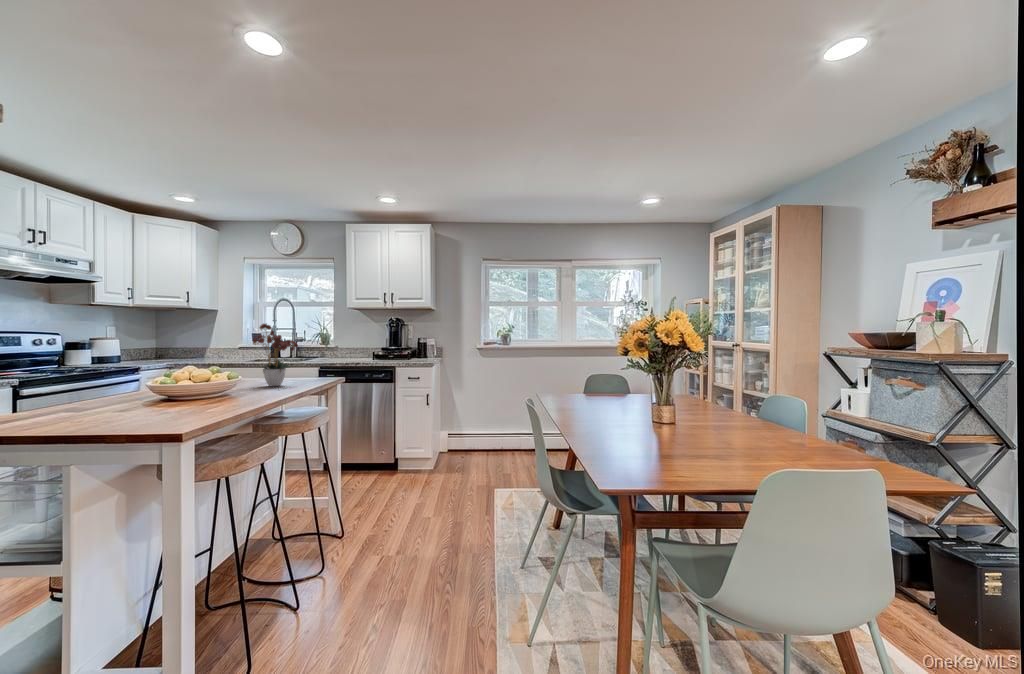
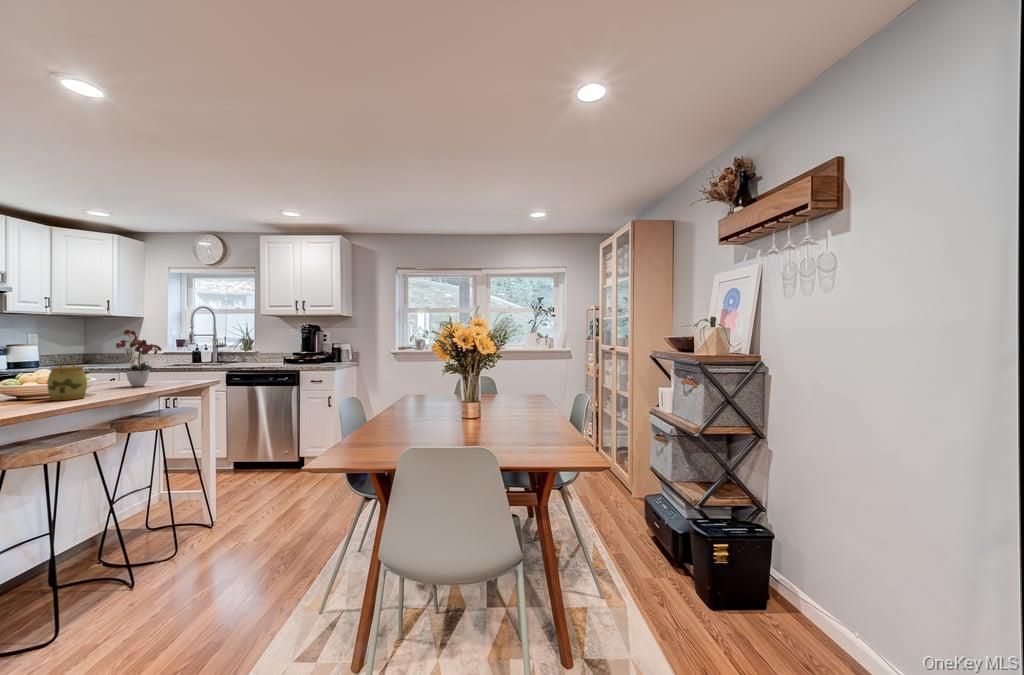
jar: none [214,359,254,405] -> present [47,361,87,400]

